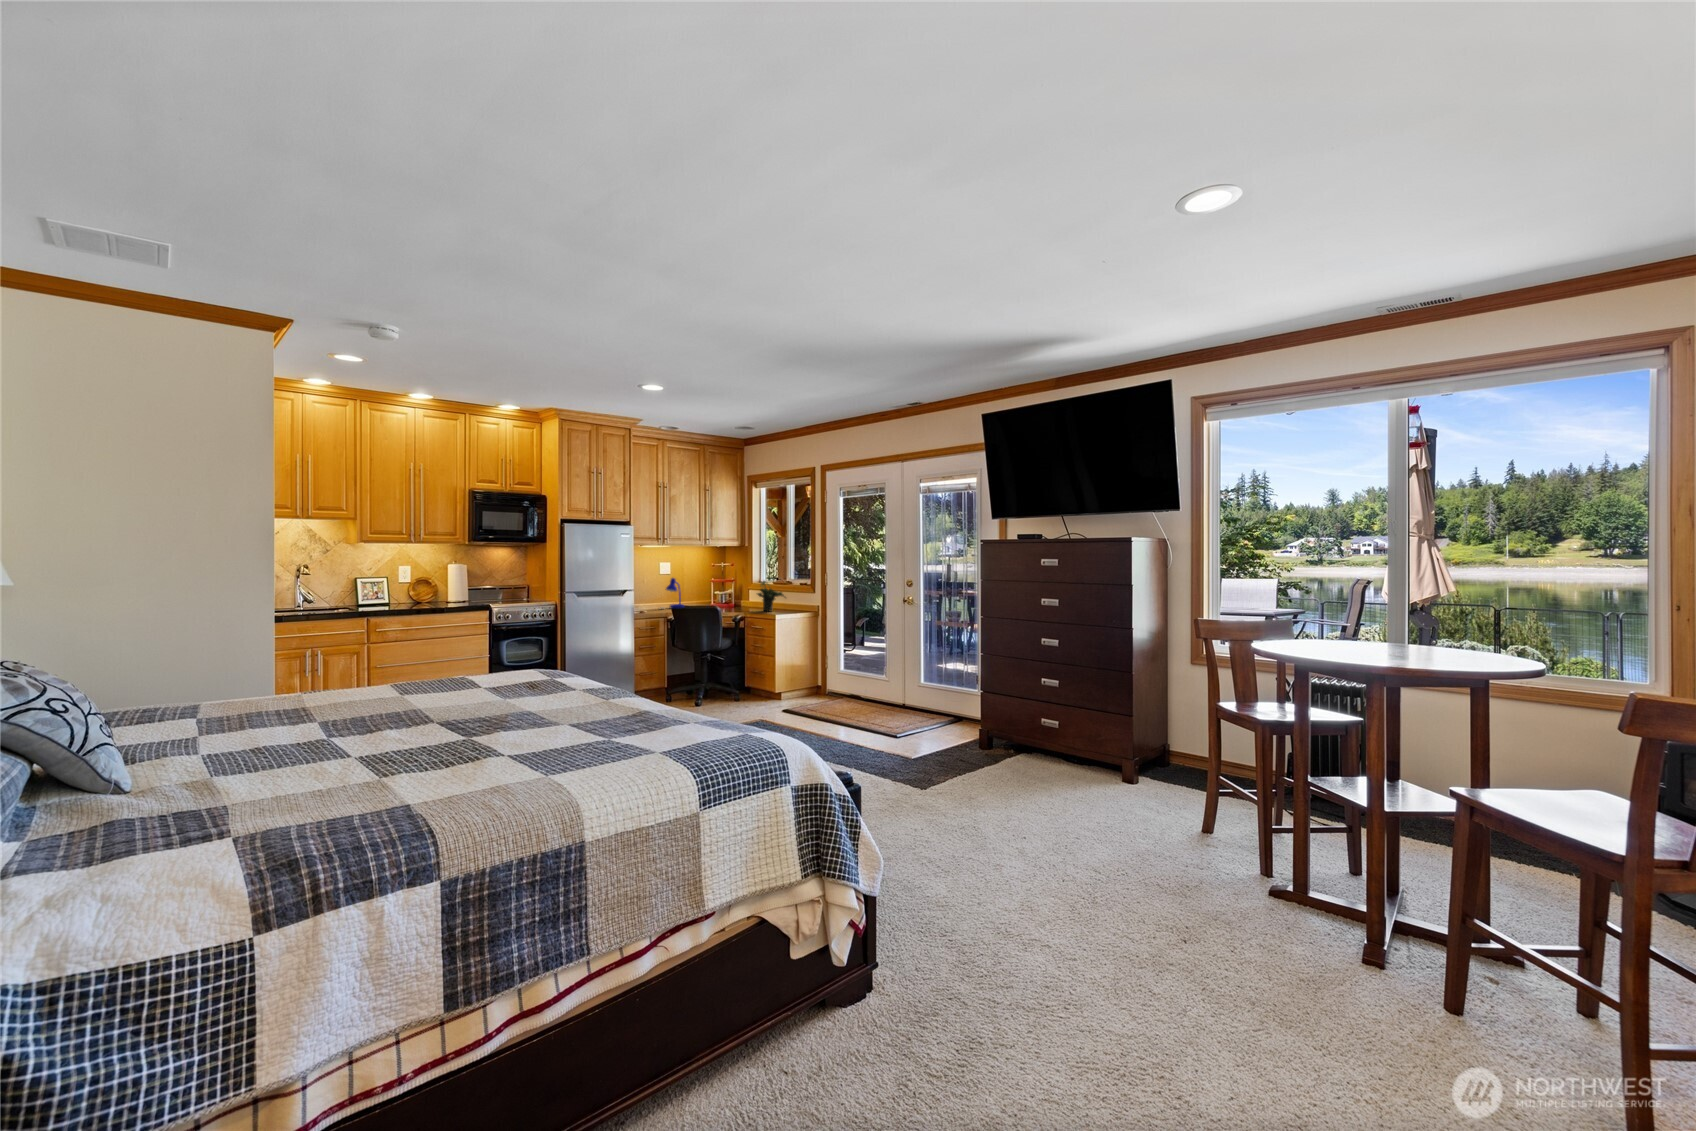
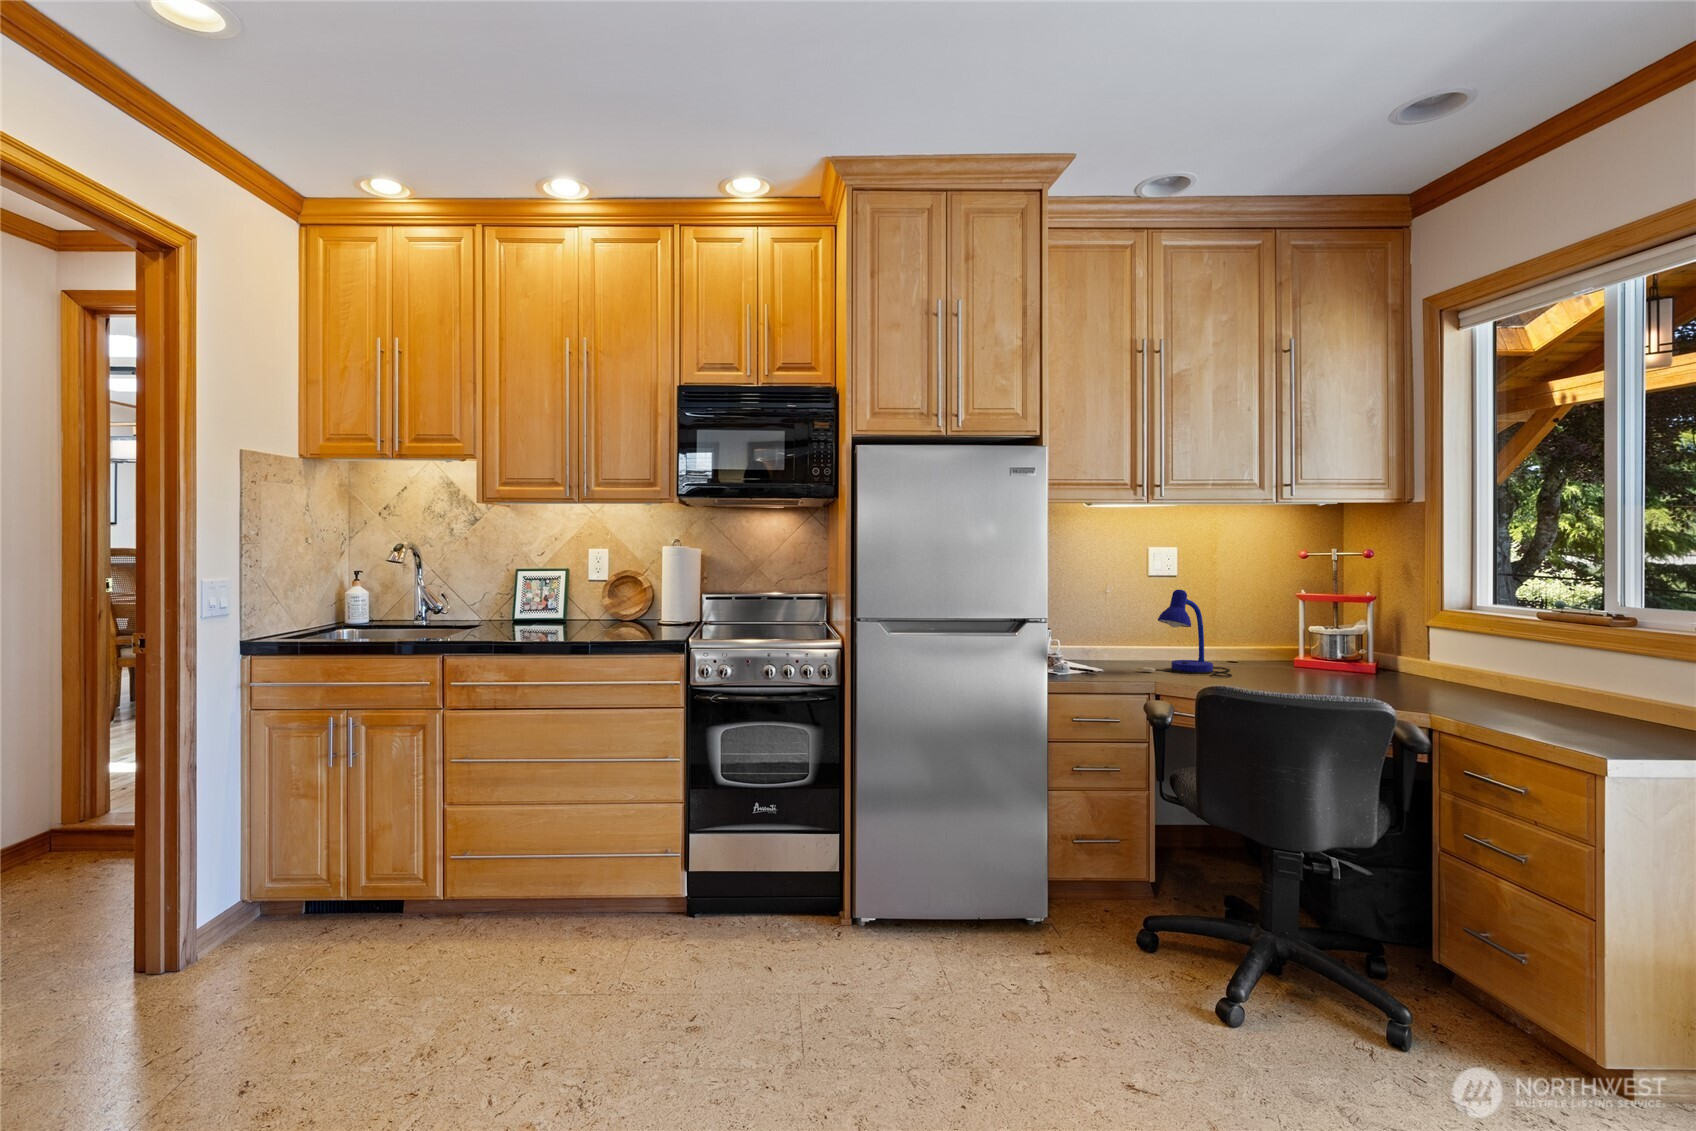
potted plant: present [757,581,784,611] -> none [1459,604,1598,714]

